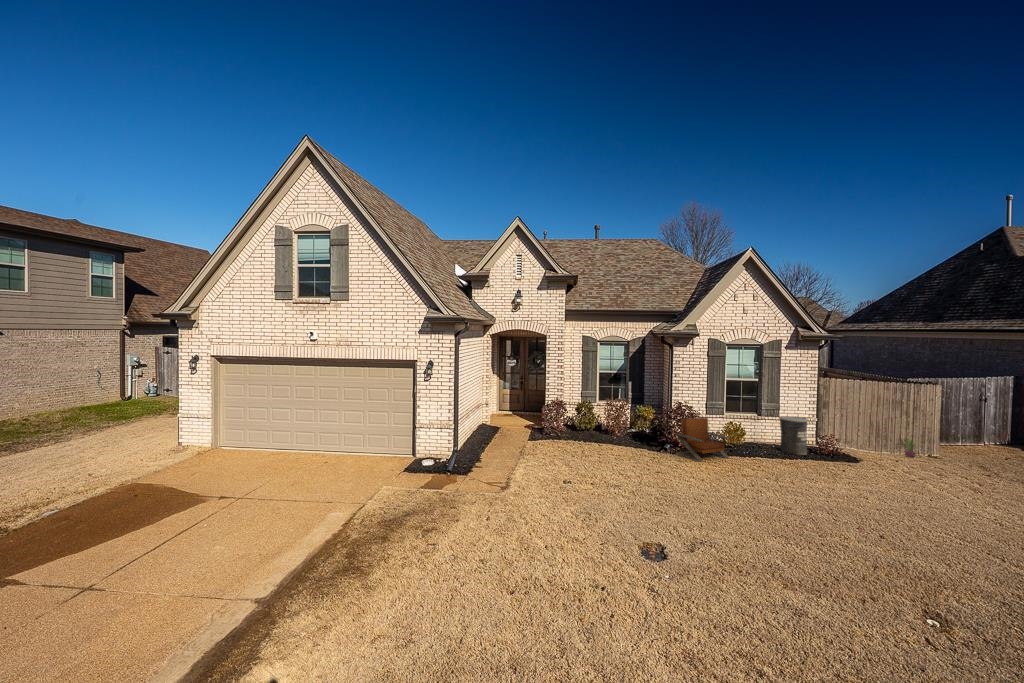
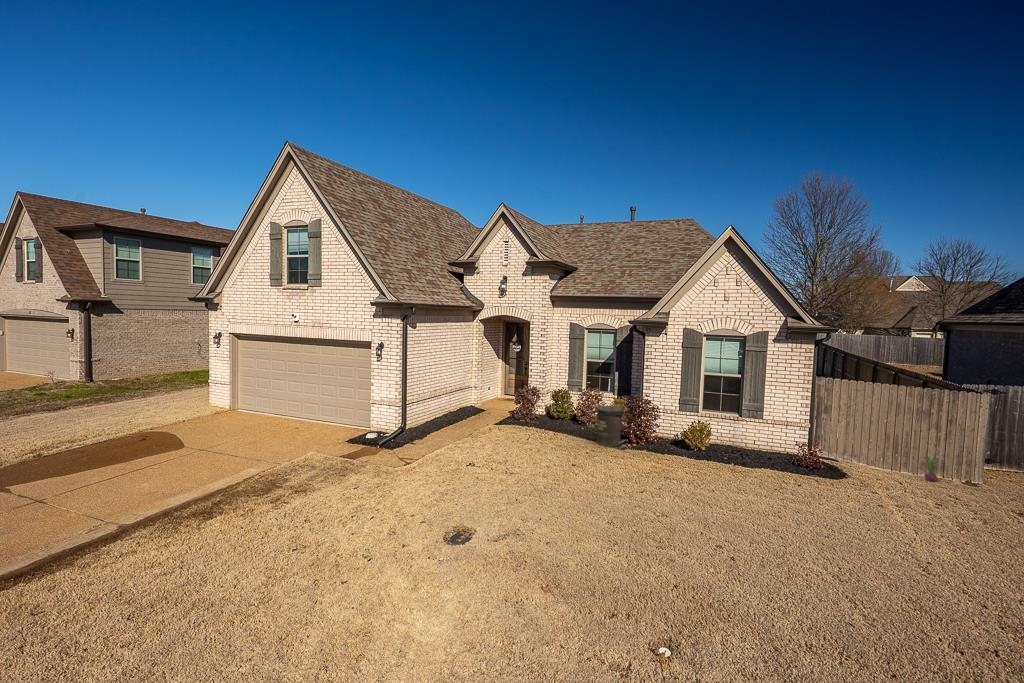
trash can: present [780,416,808,455] -> present [596,406,623,446]
lounge chair: present [675,417,729,462] -> none [628,413,684,459]

